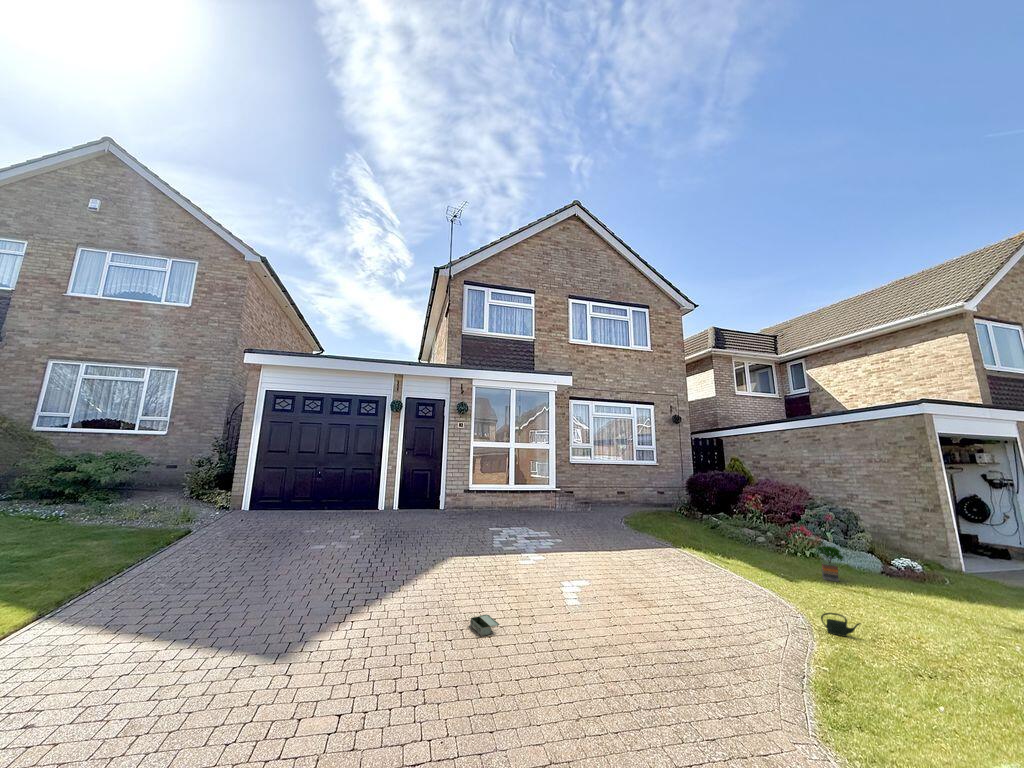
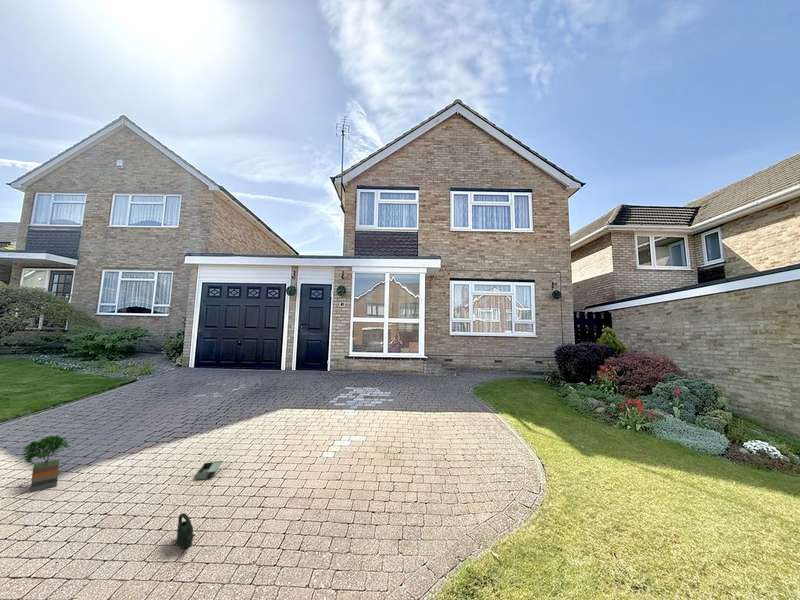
potted tree: present [817,546,843,582] -> present [23,436,71,492]
watering can: present [821,613,861,637] -> present [177,513,195,548]

